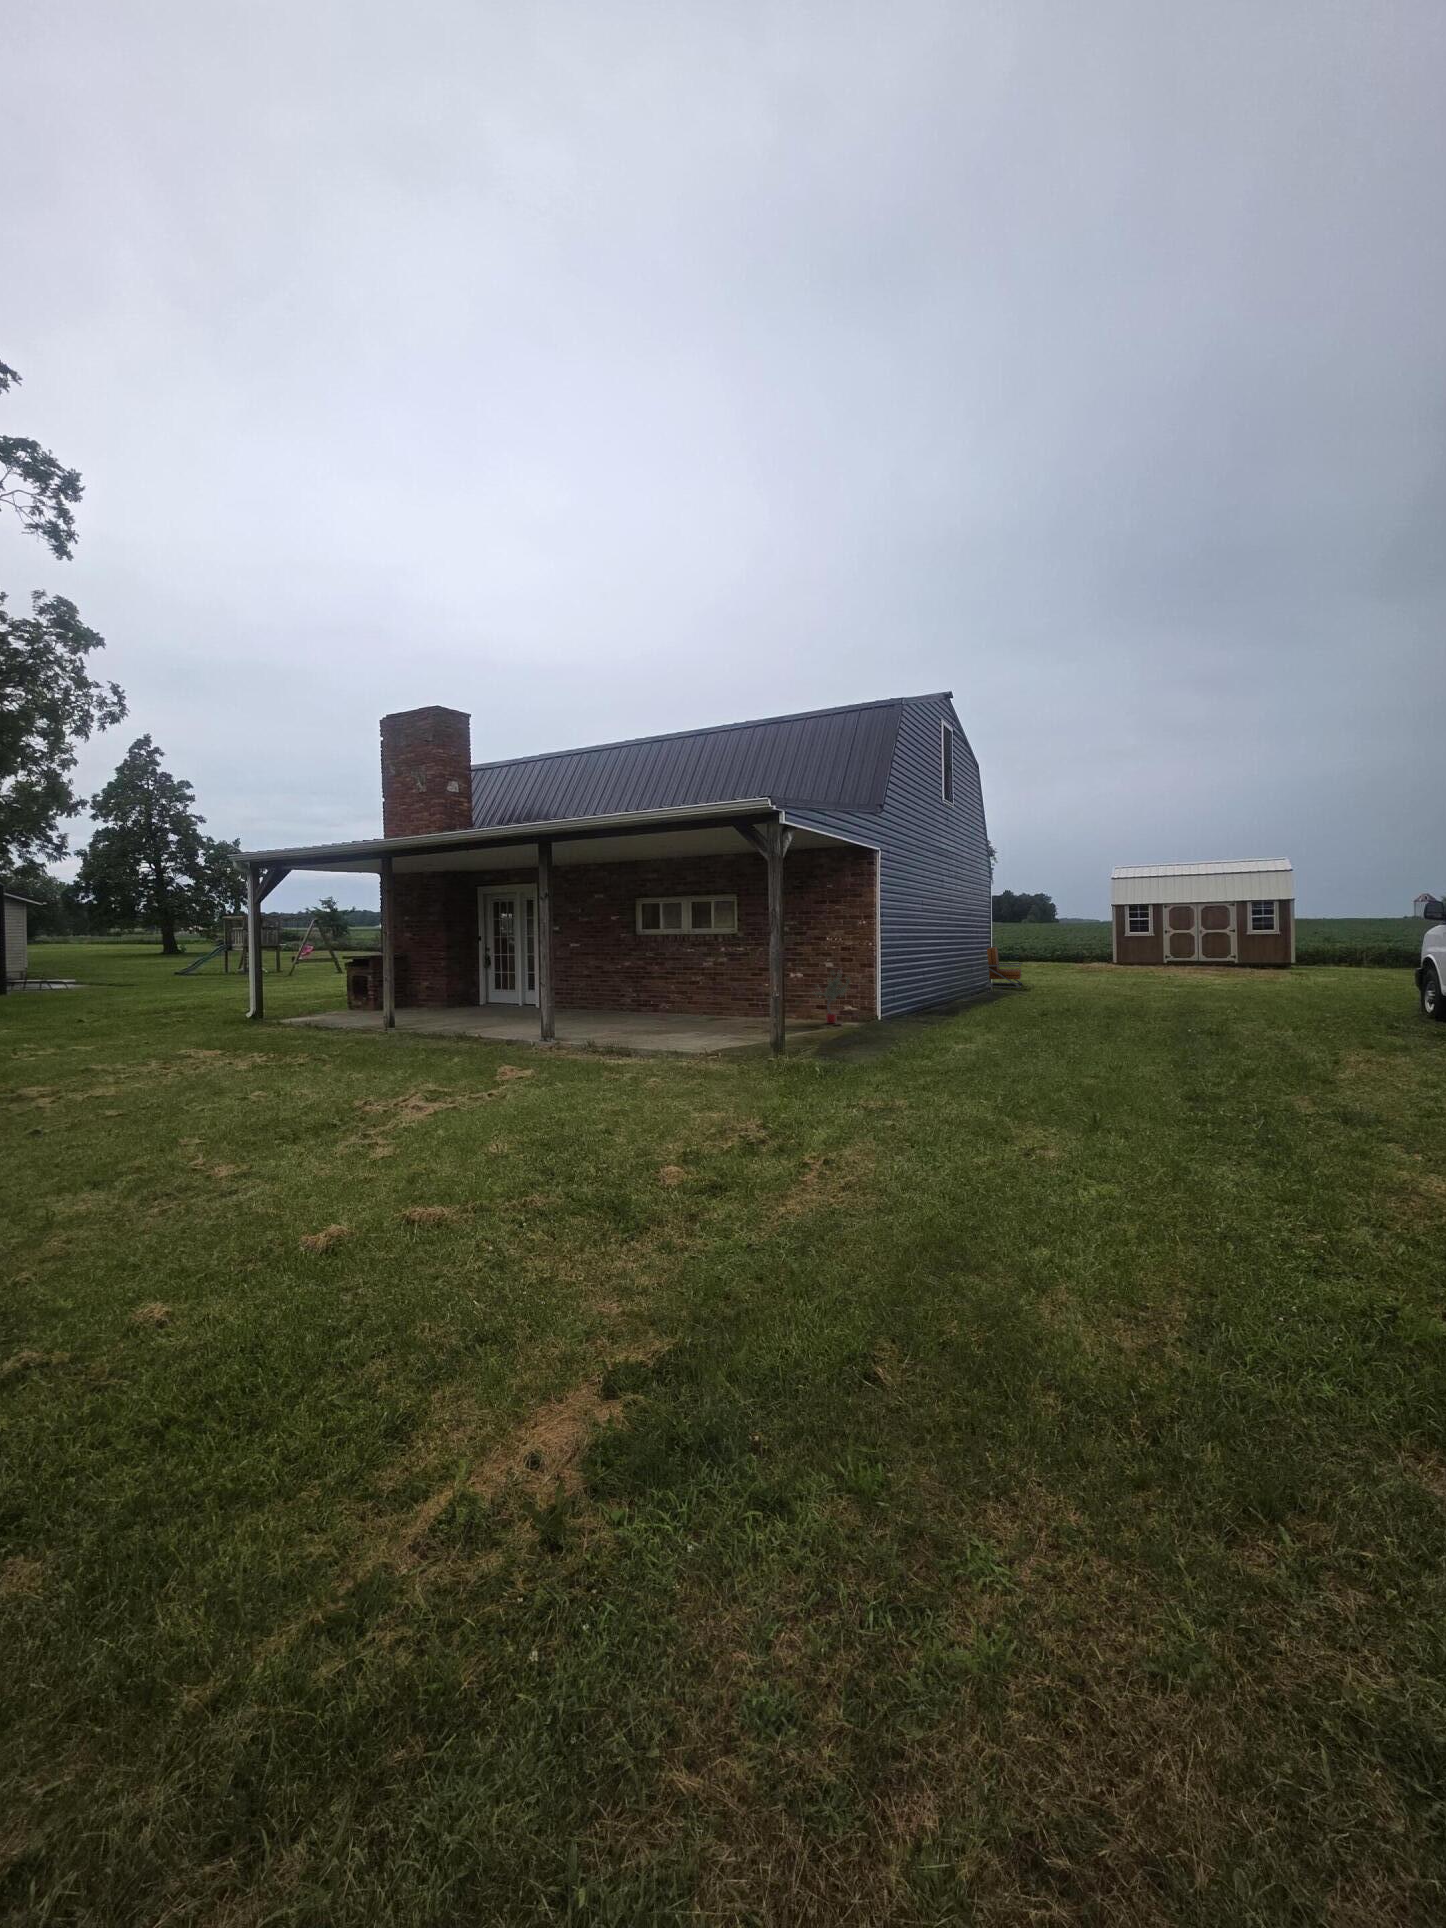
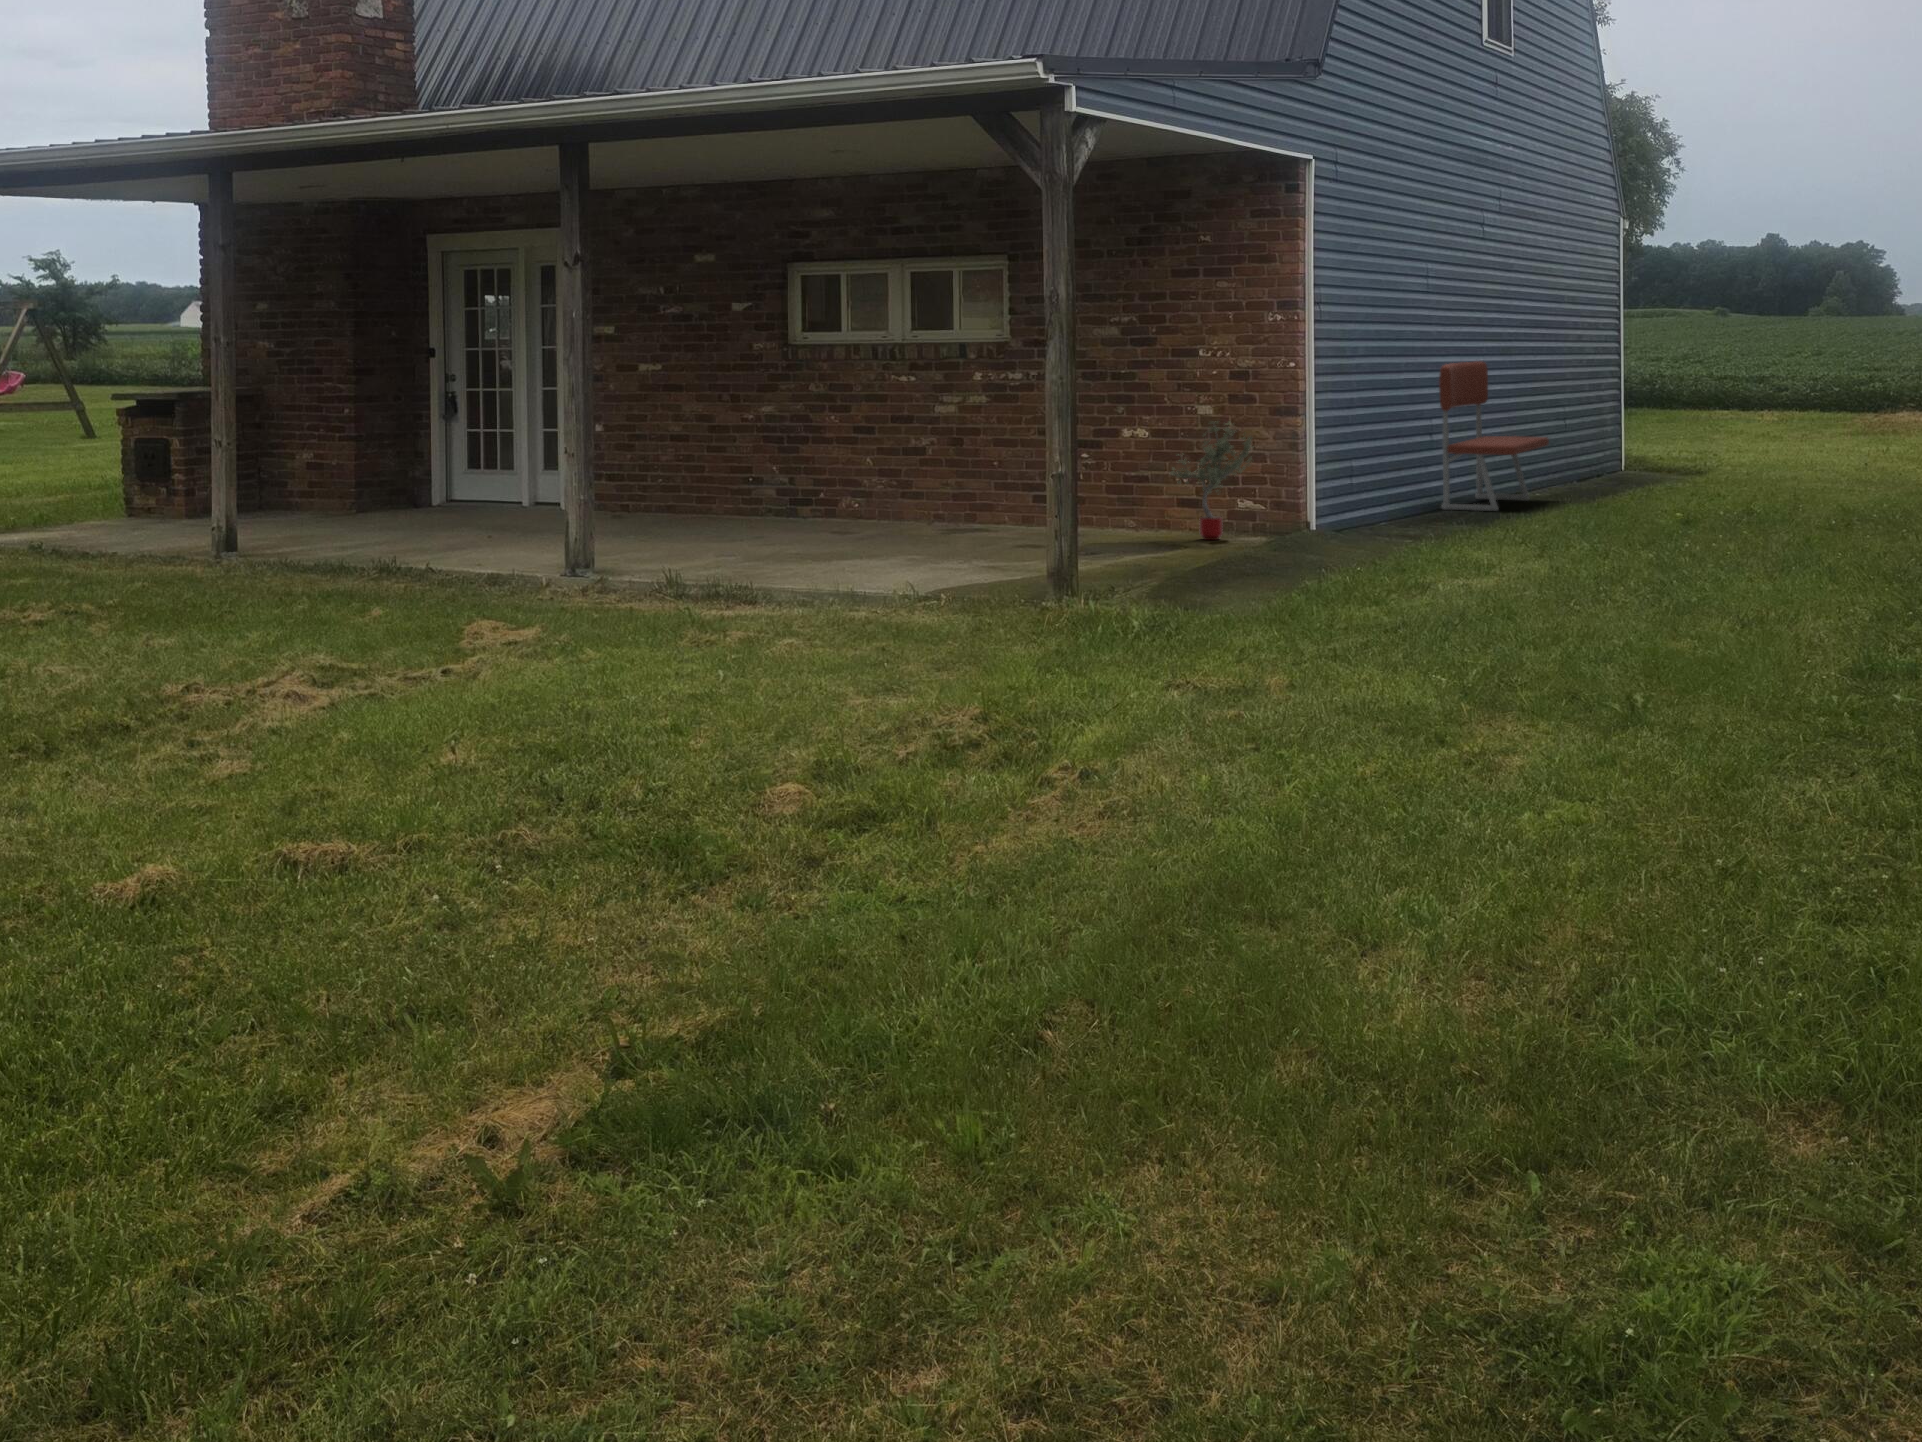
bench: none [926,943,972,1009] -> present [1439,361,1549,511]
lounge chair: present [984,947,1023,988] -> none [1601,373,1695,468]

